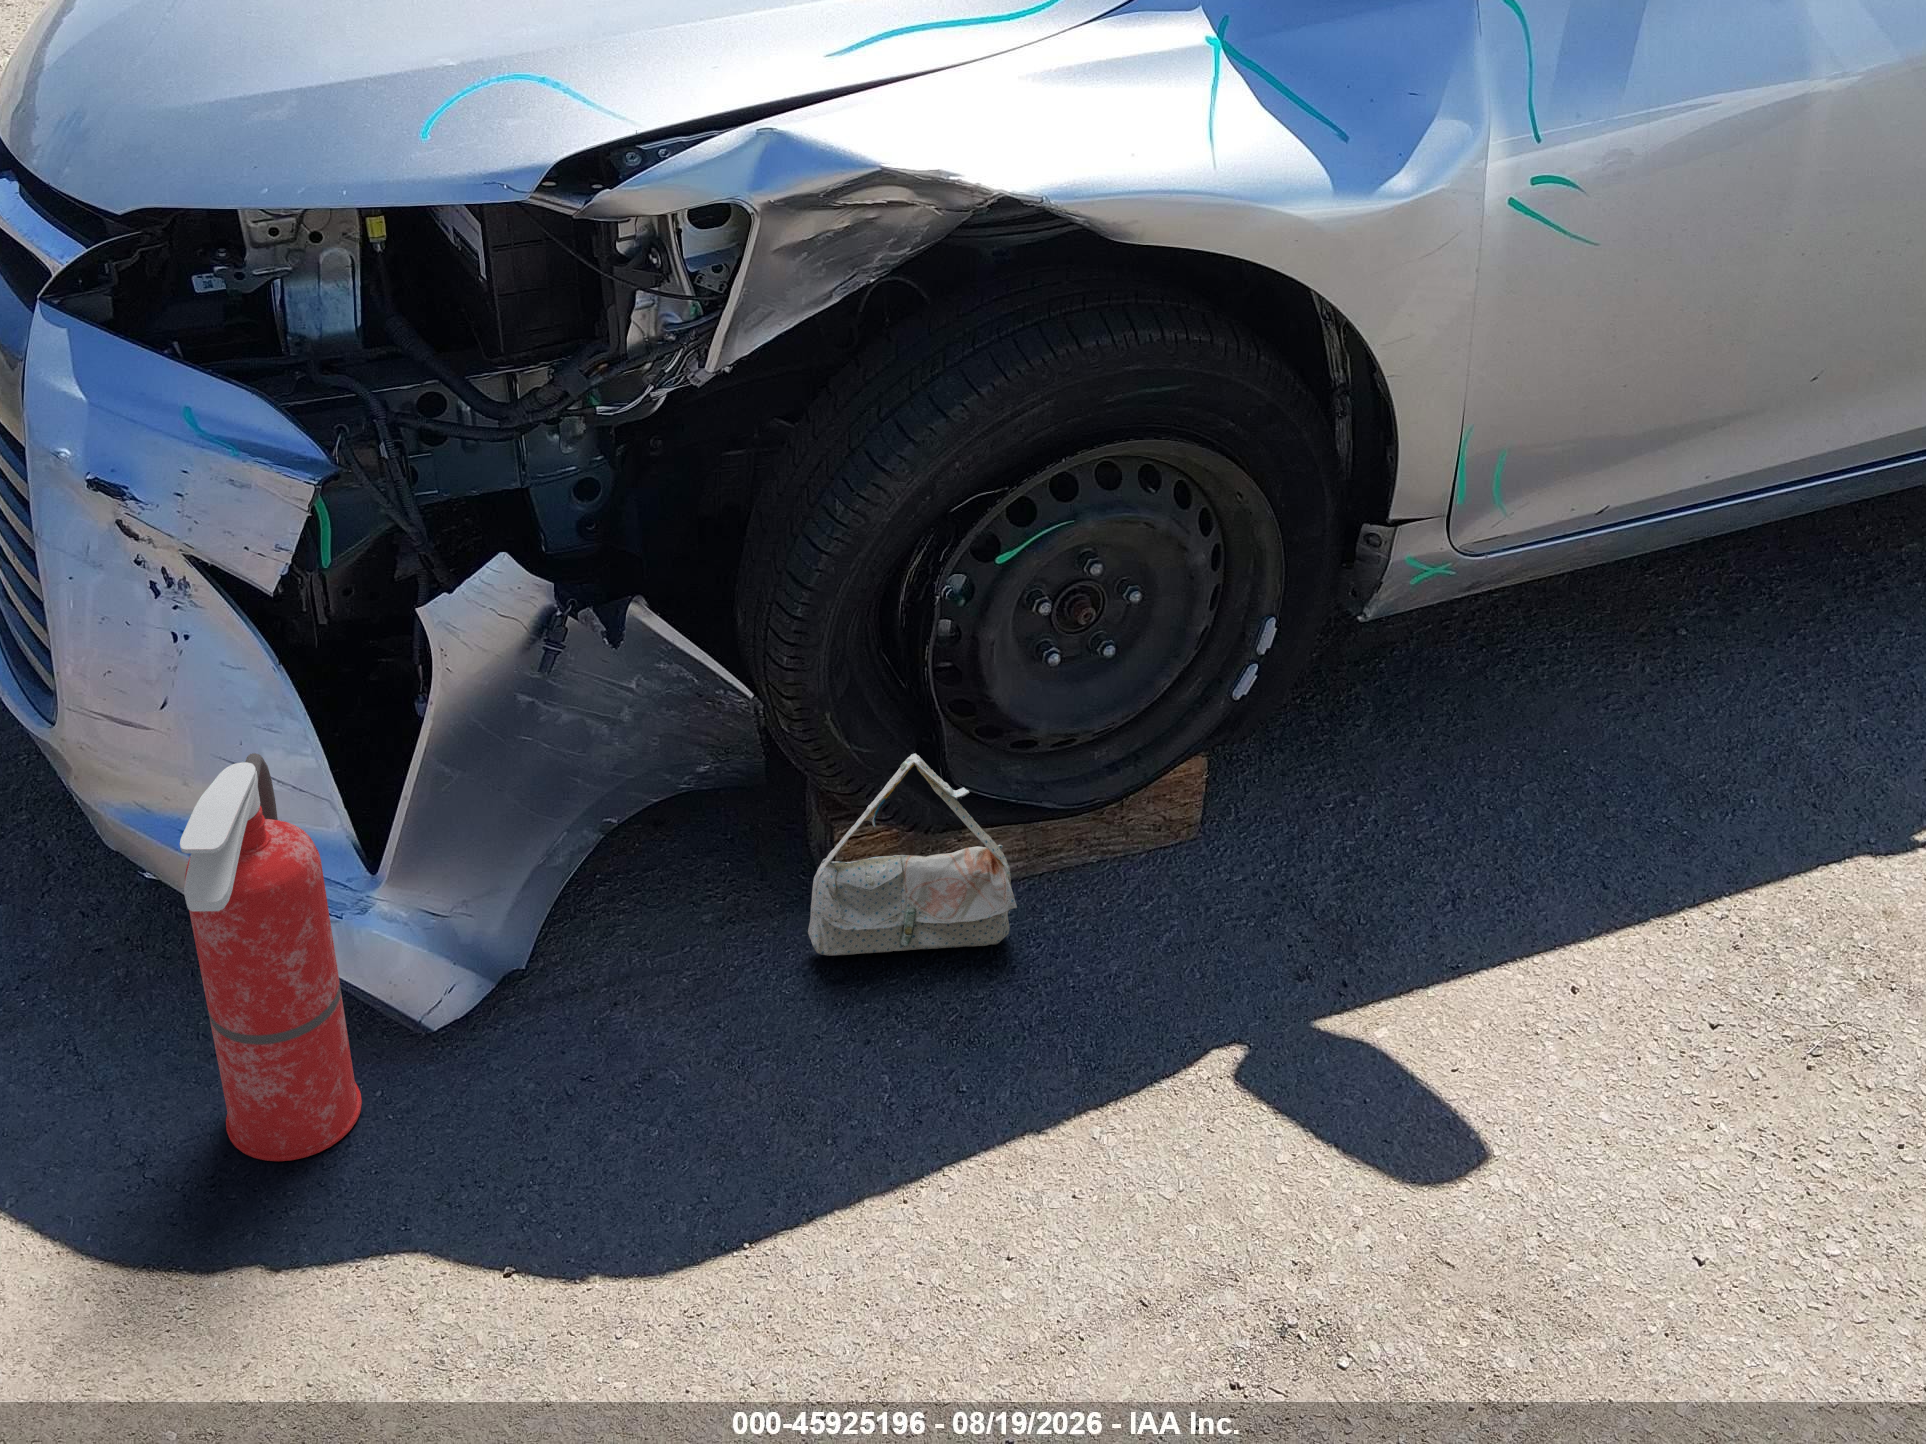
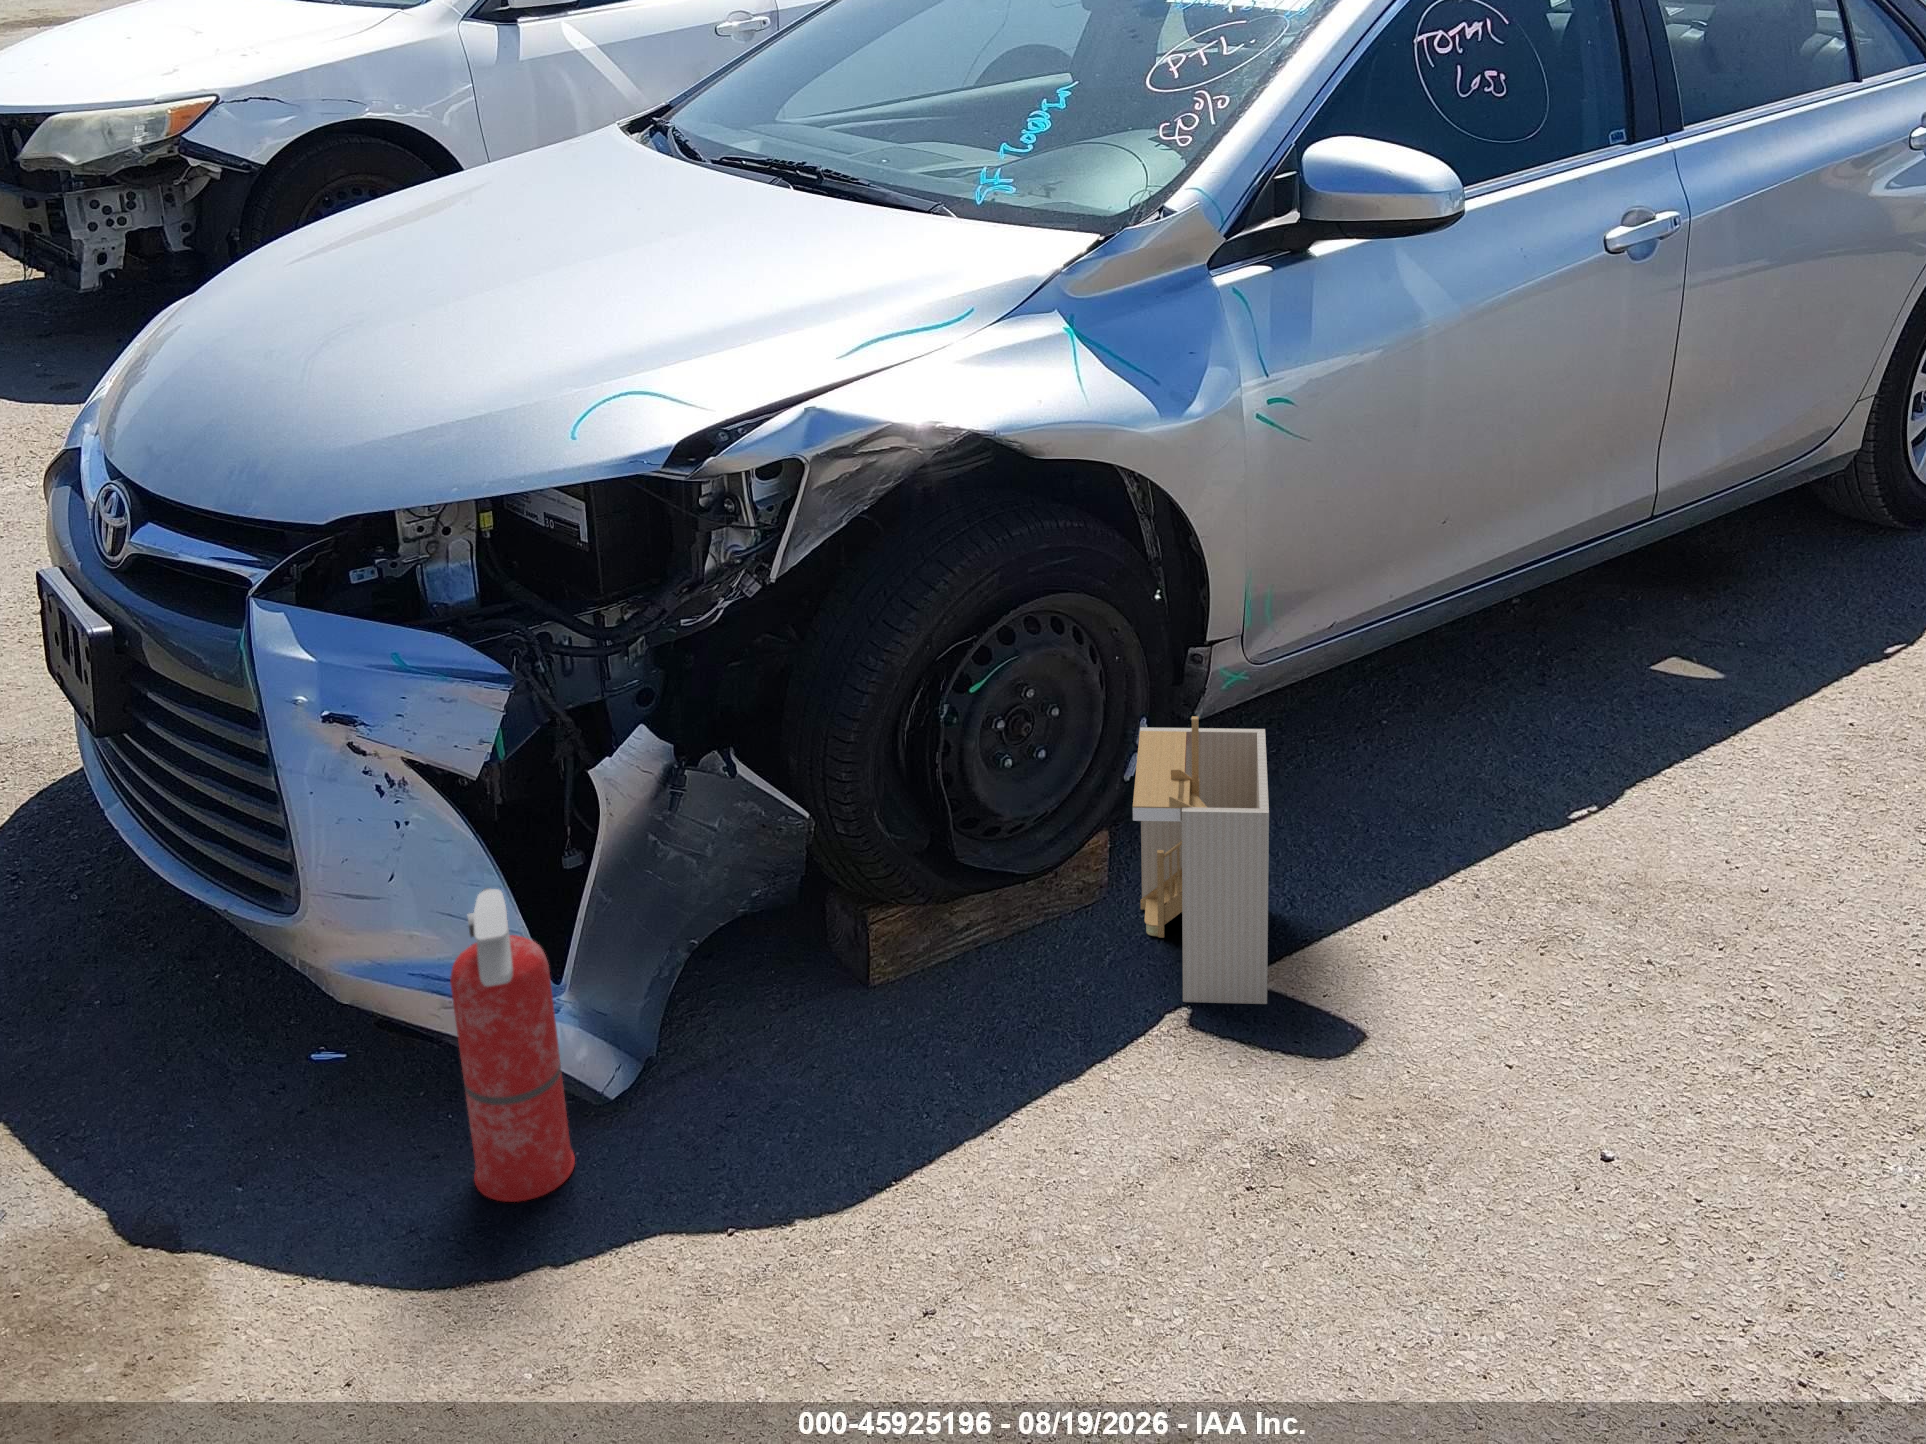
storage bin: none [1202,633,1446,1067] -> present [1133,716,1269,1004]
bag: present [808,754,1017,956] -> none [859,840,1006,1005]

